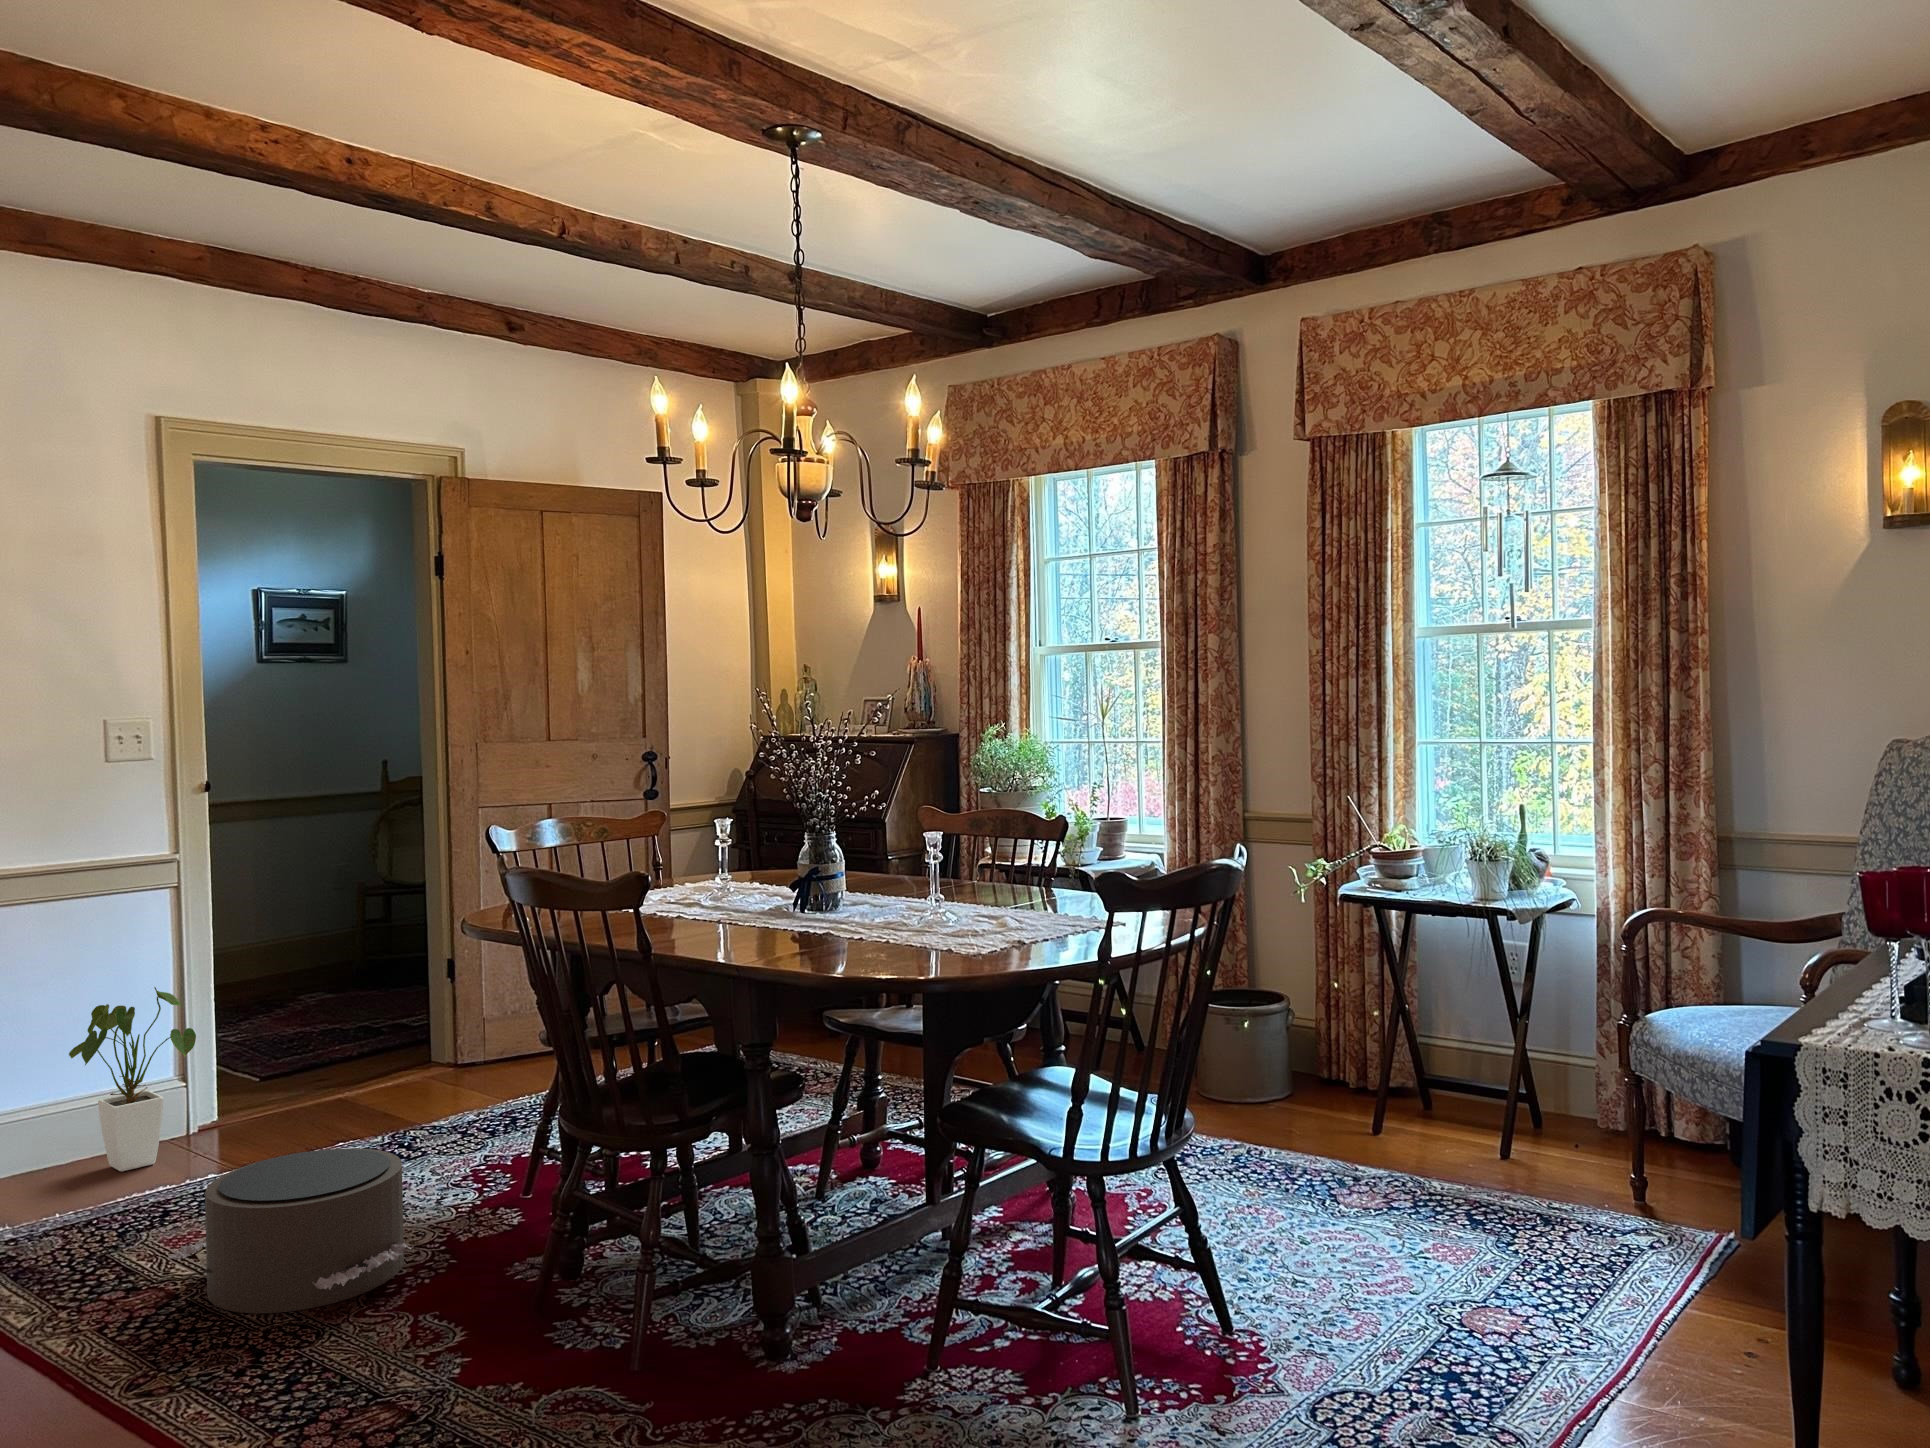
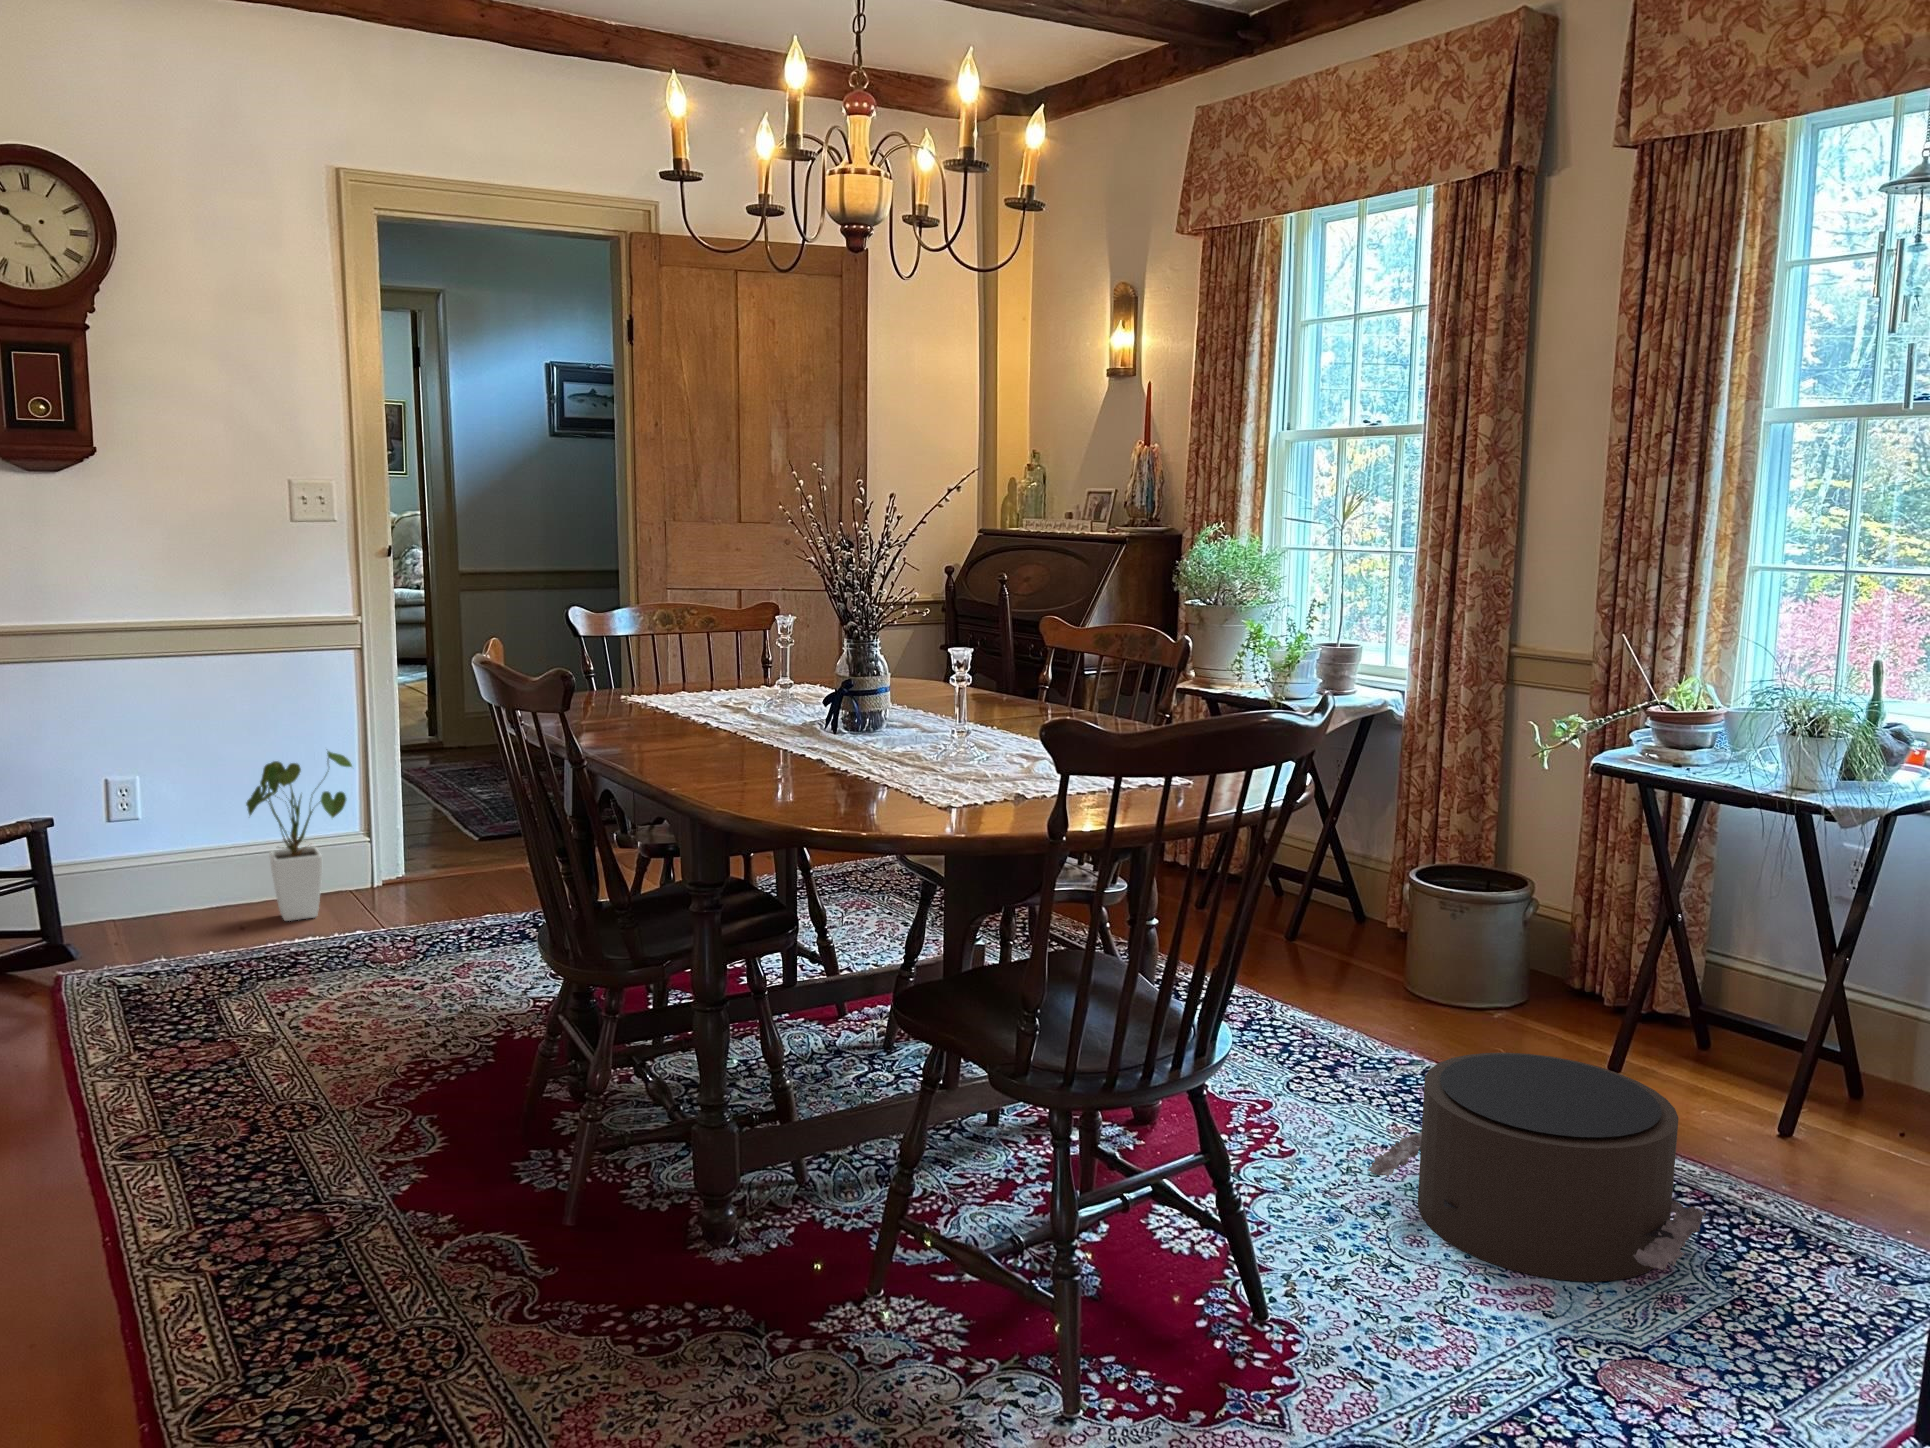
pouf: present [169,1148,414,1314] -> present [1368,1053,1706,1281]

